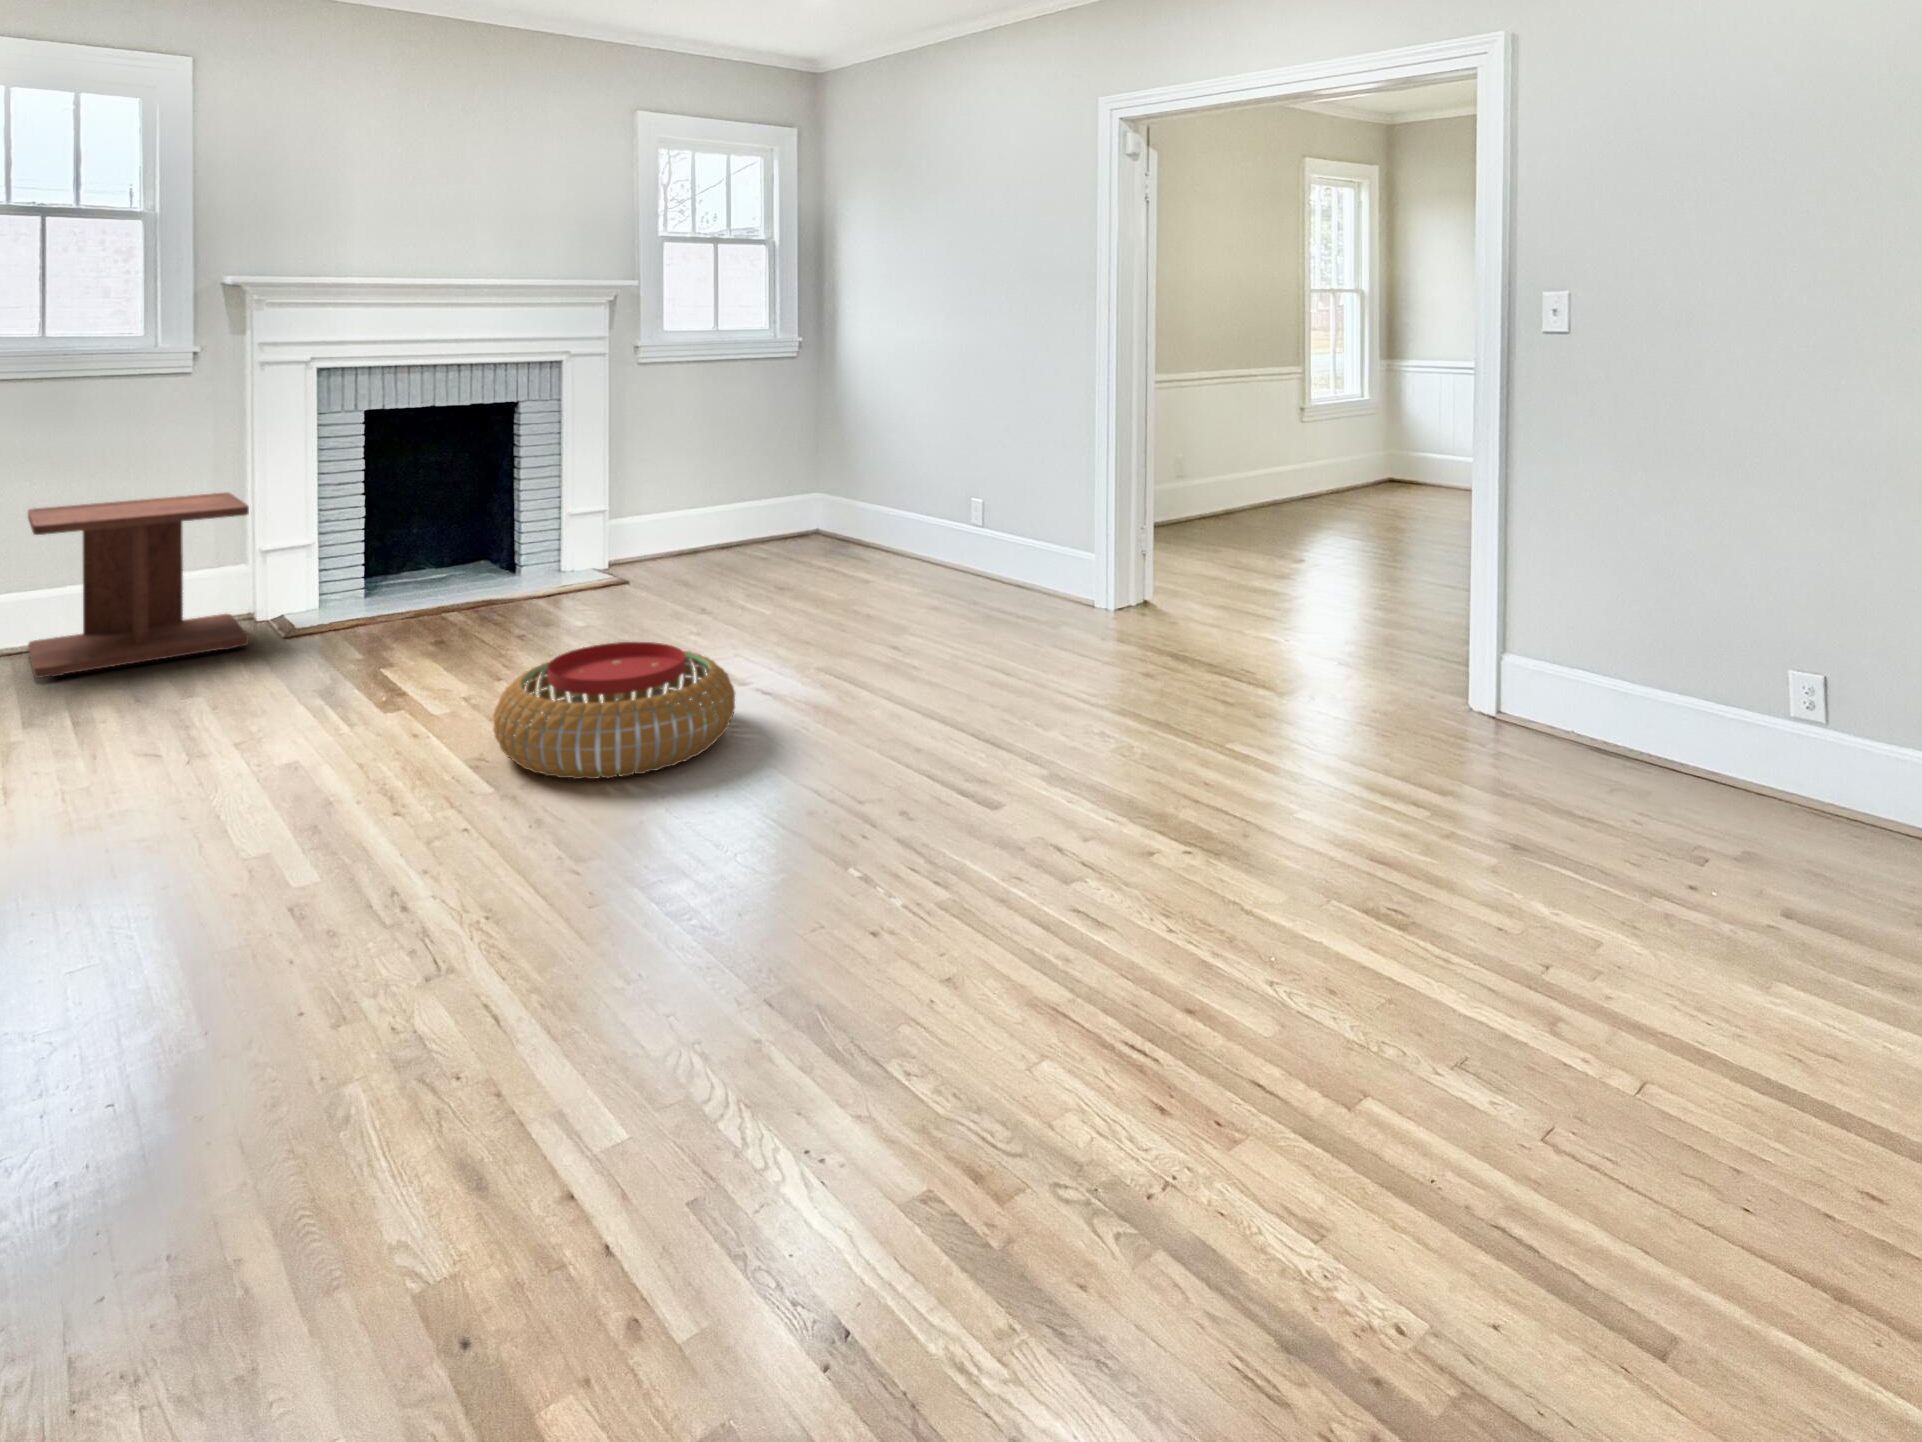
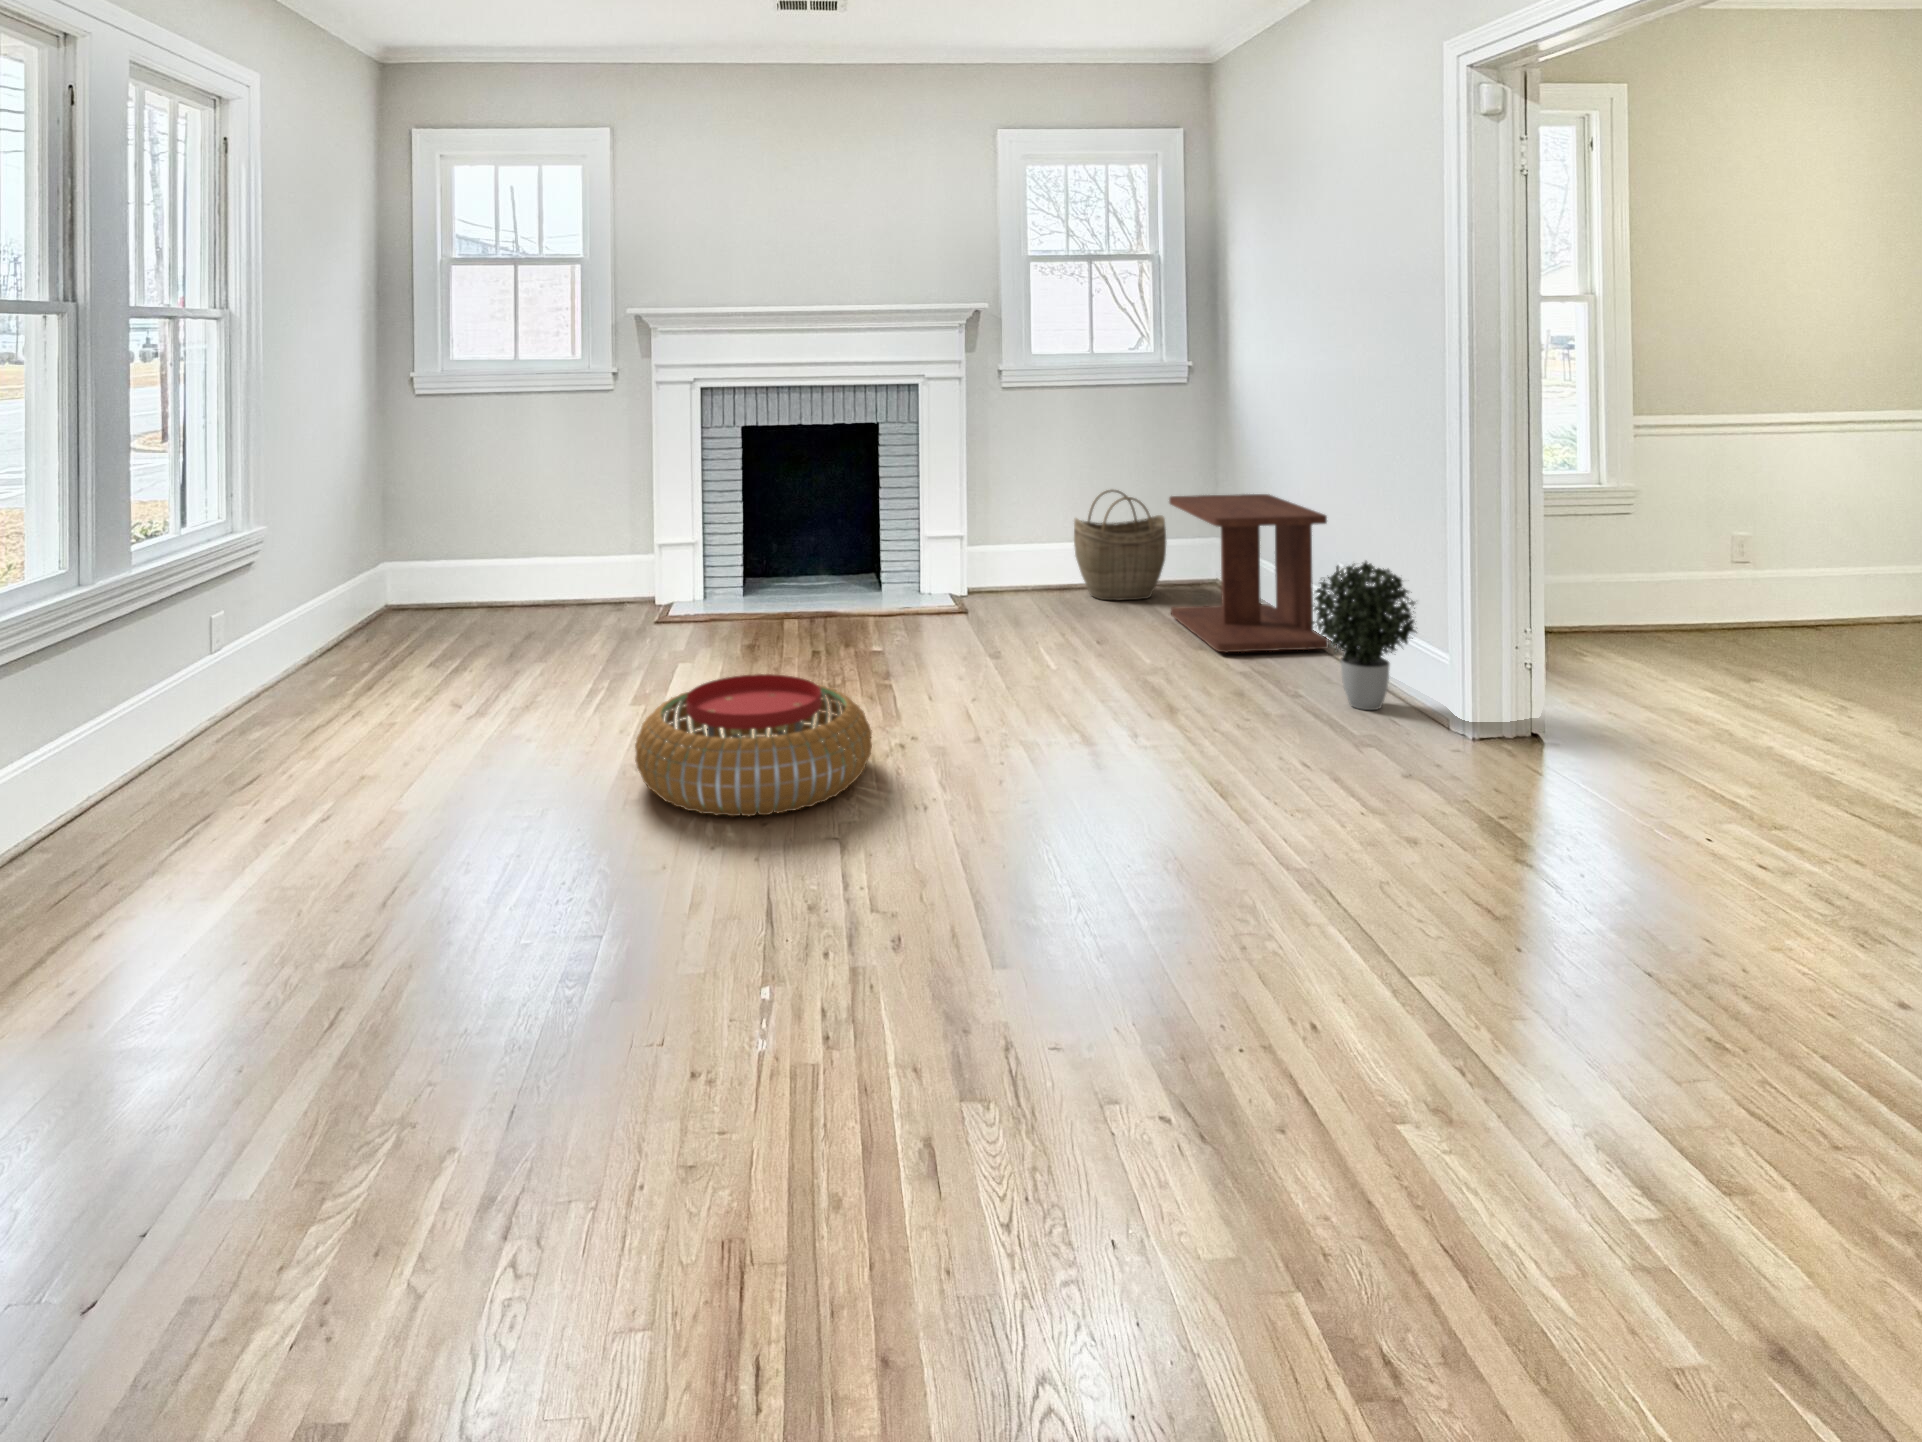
woven basket: none [704,456,790,558] -> present [1074,490,1167,600]
potted plant: none [988,490,1069,607] -> present [1310,561,1416,710]
side table: present [28,493,249,678] -> present [1169,494,1328,653]

